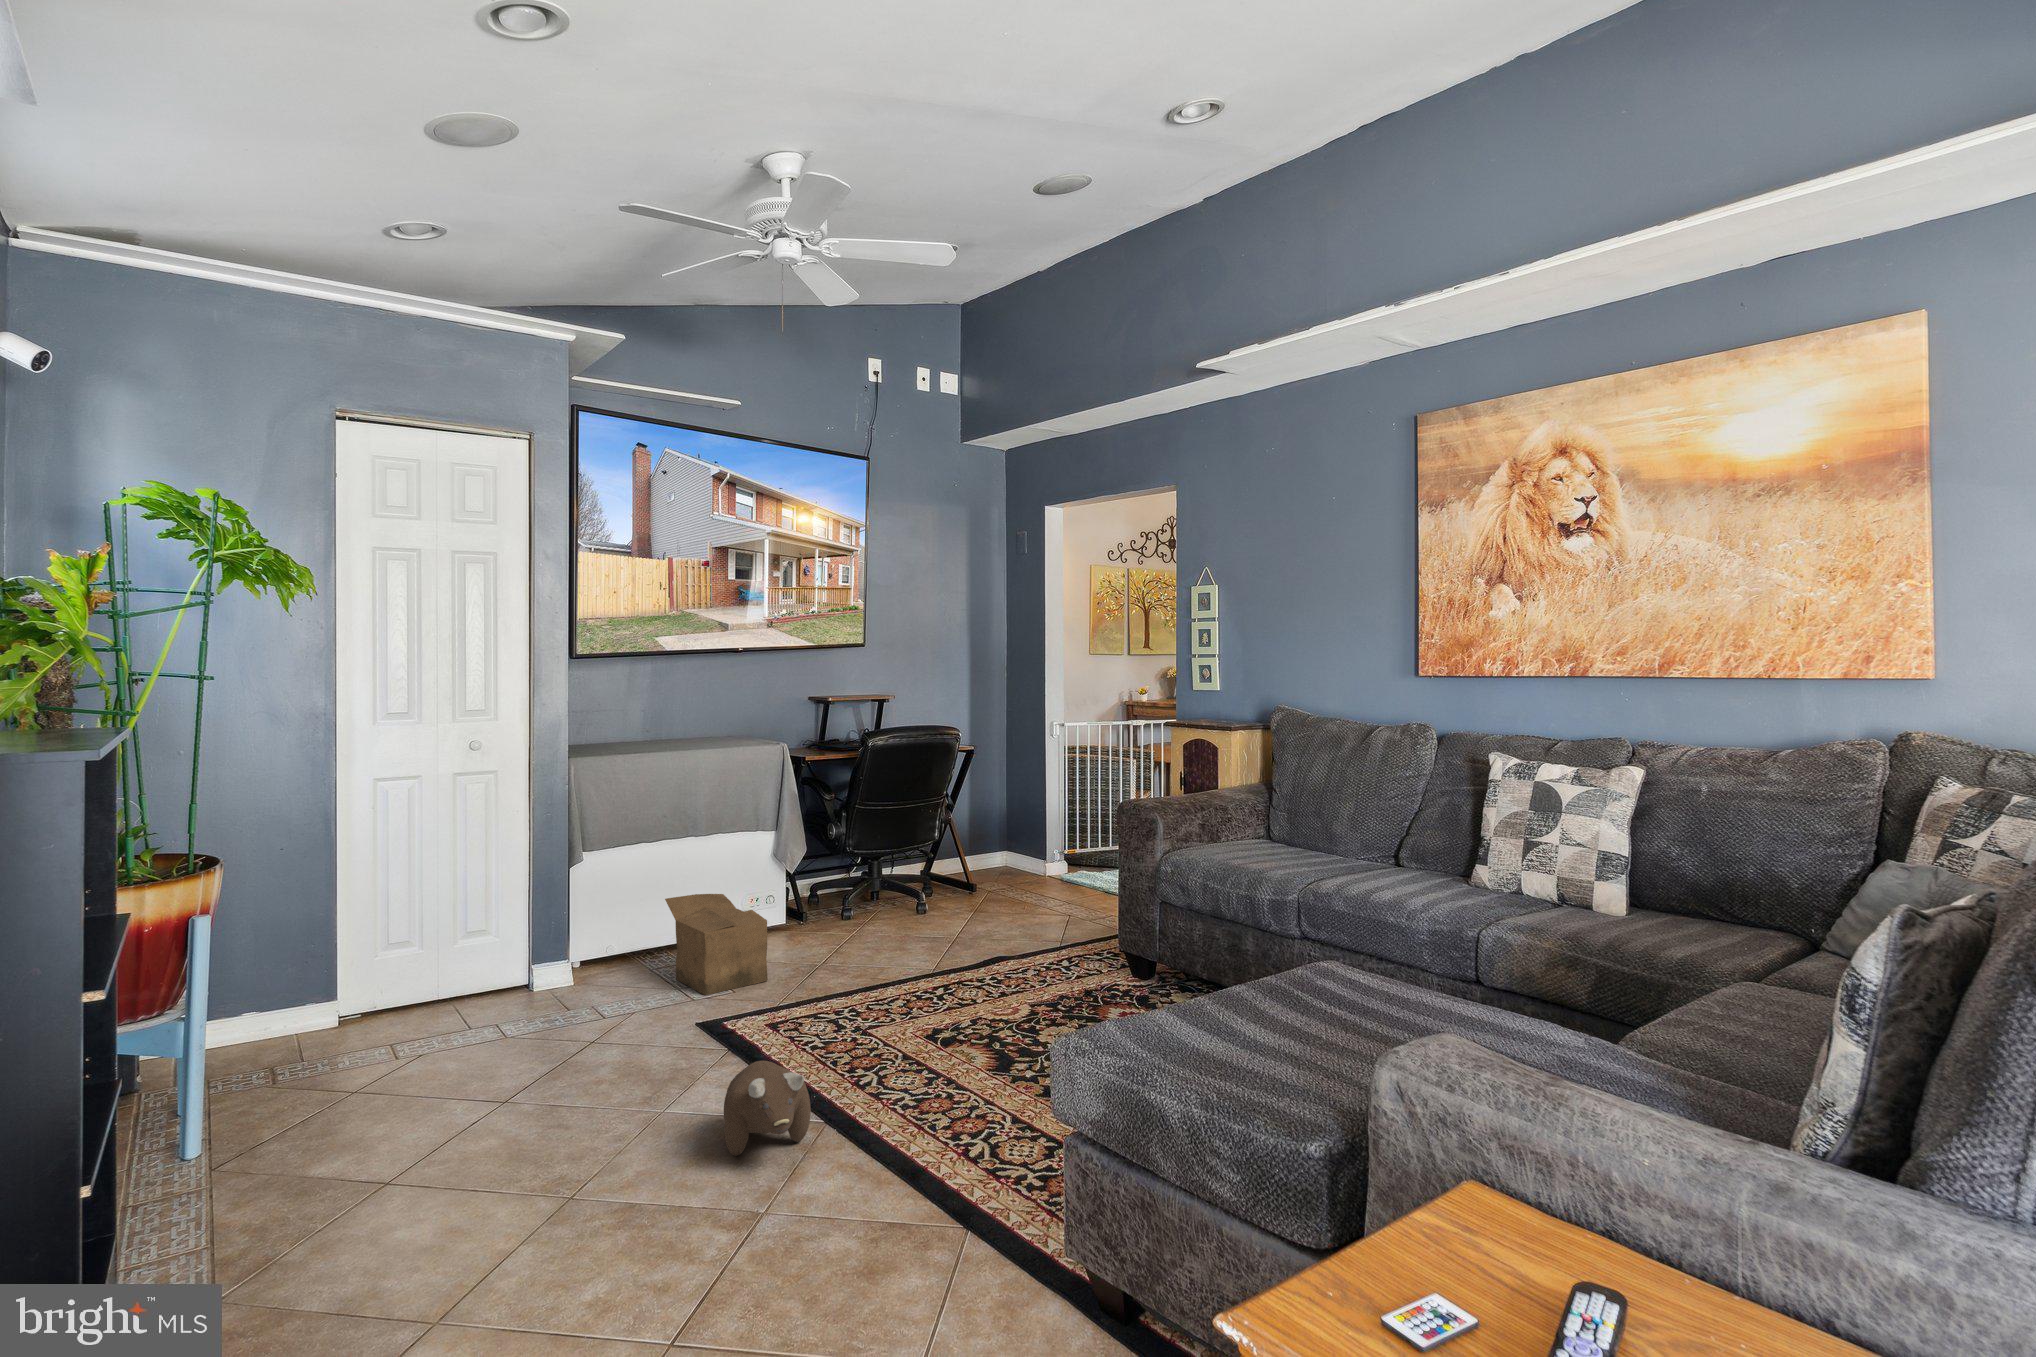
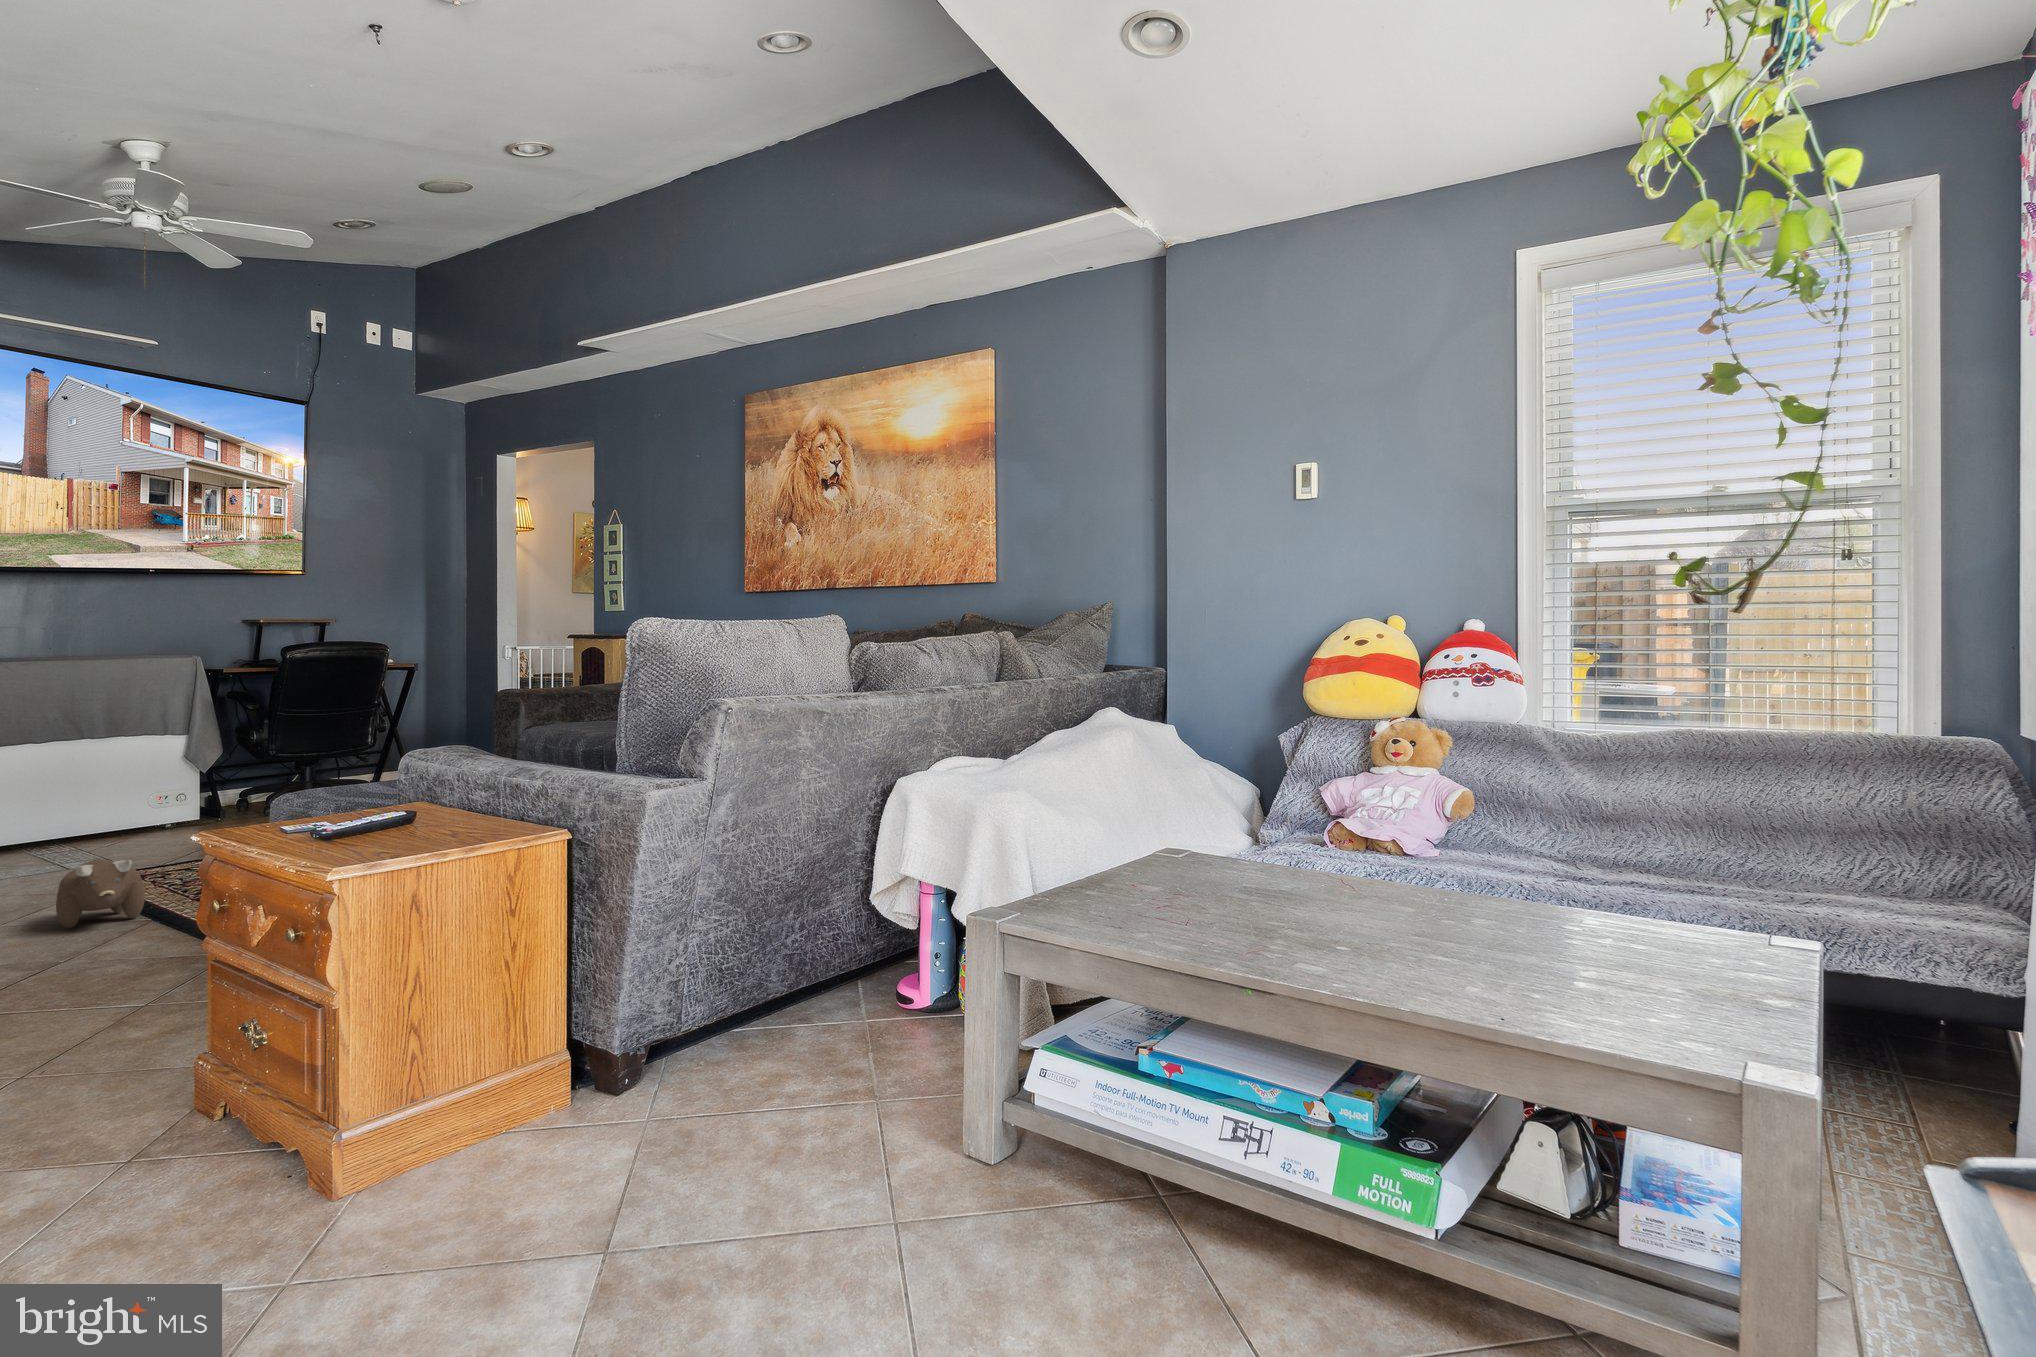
cardboard box: present [665,894,768,995] -> none [50,780,162,860]

